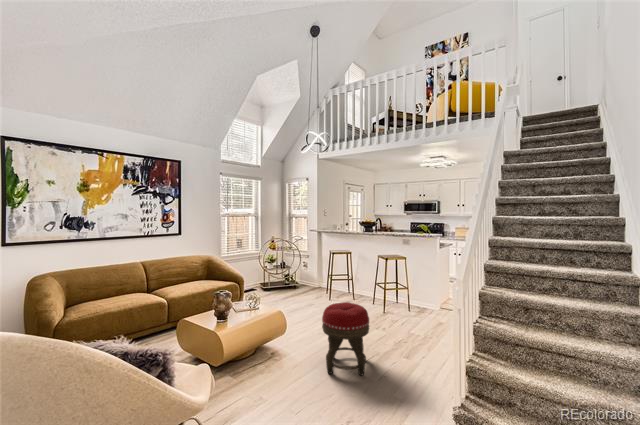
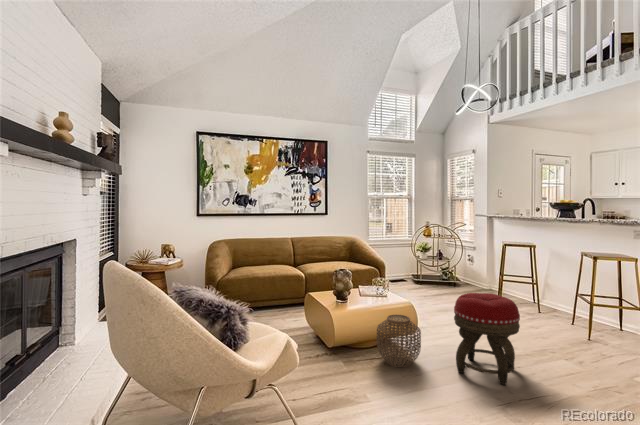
woven basket: none [259,334,298,384] -> present [377,315,421,367]

